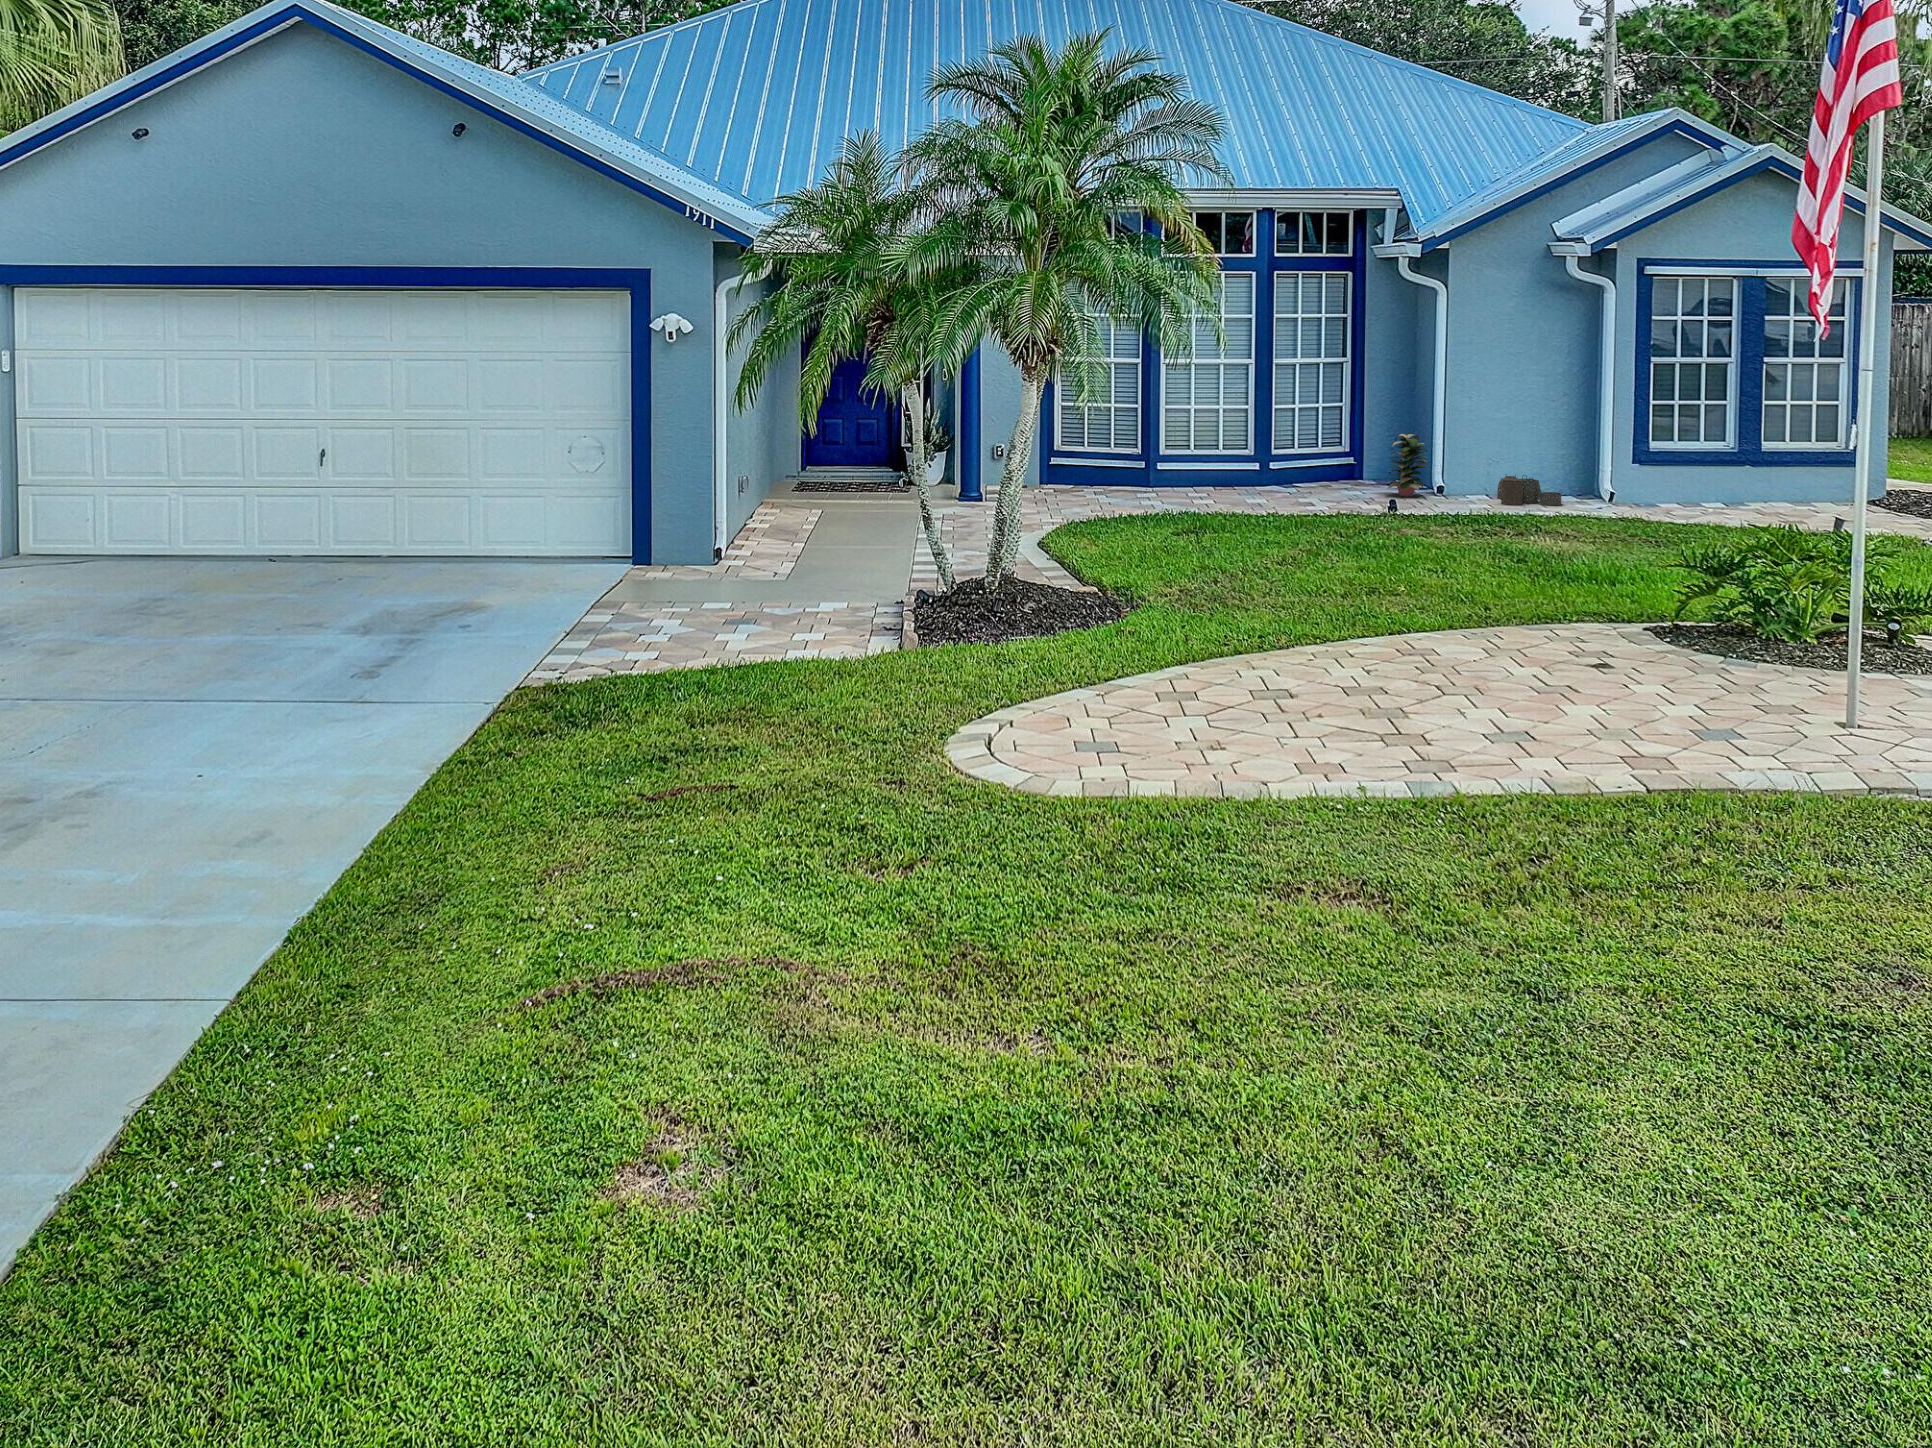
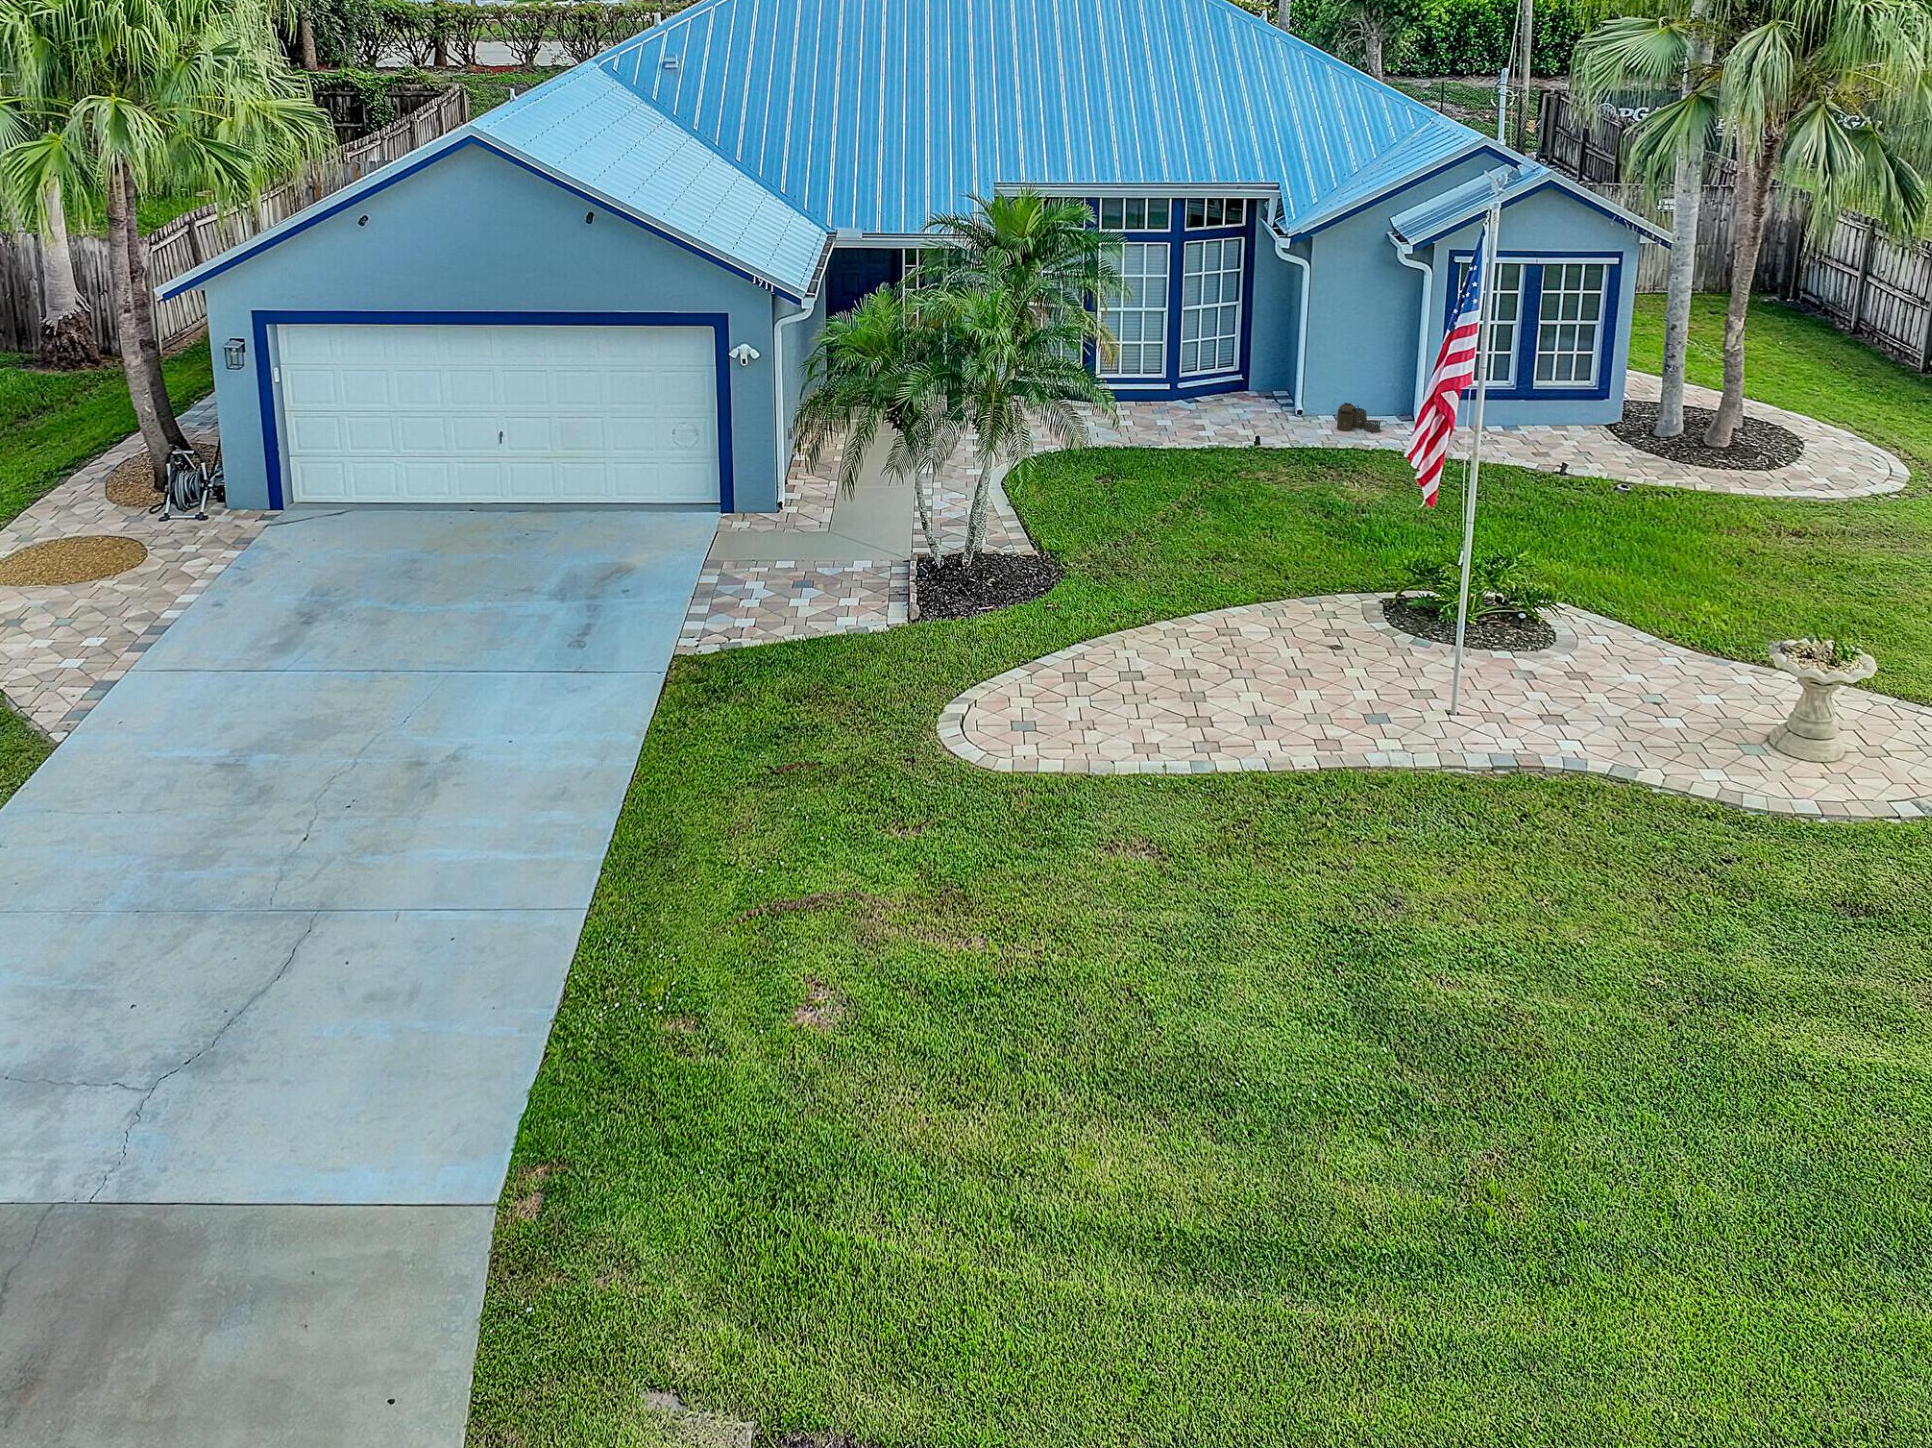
decorative plant: present [1388,434,1428,497] -> none [1257,368,1292,415]

